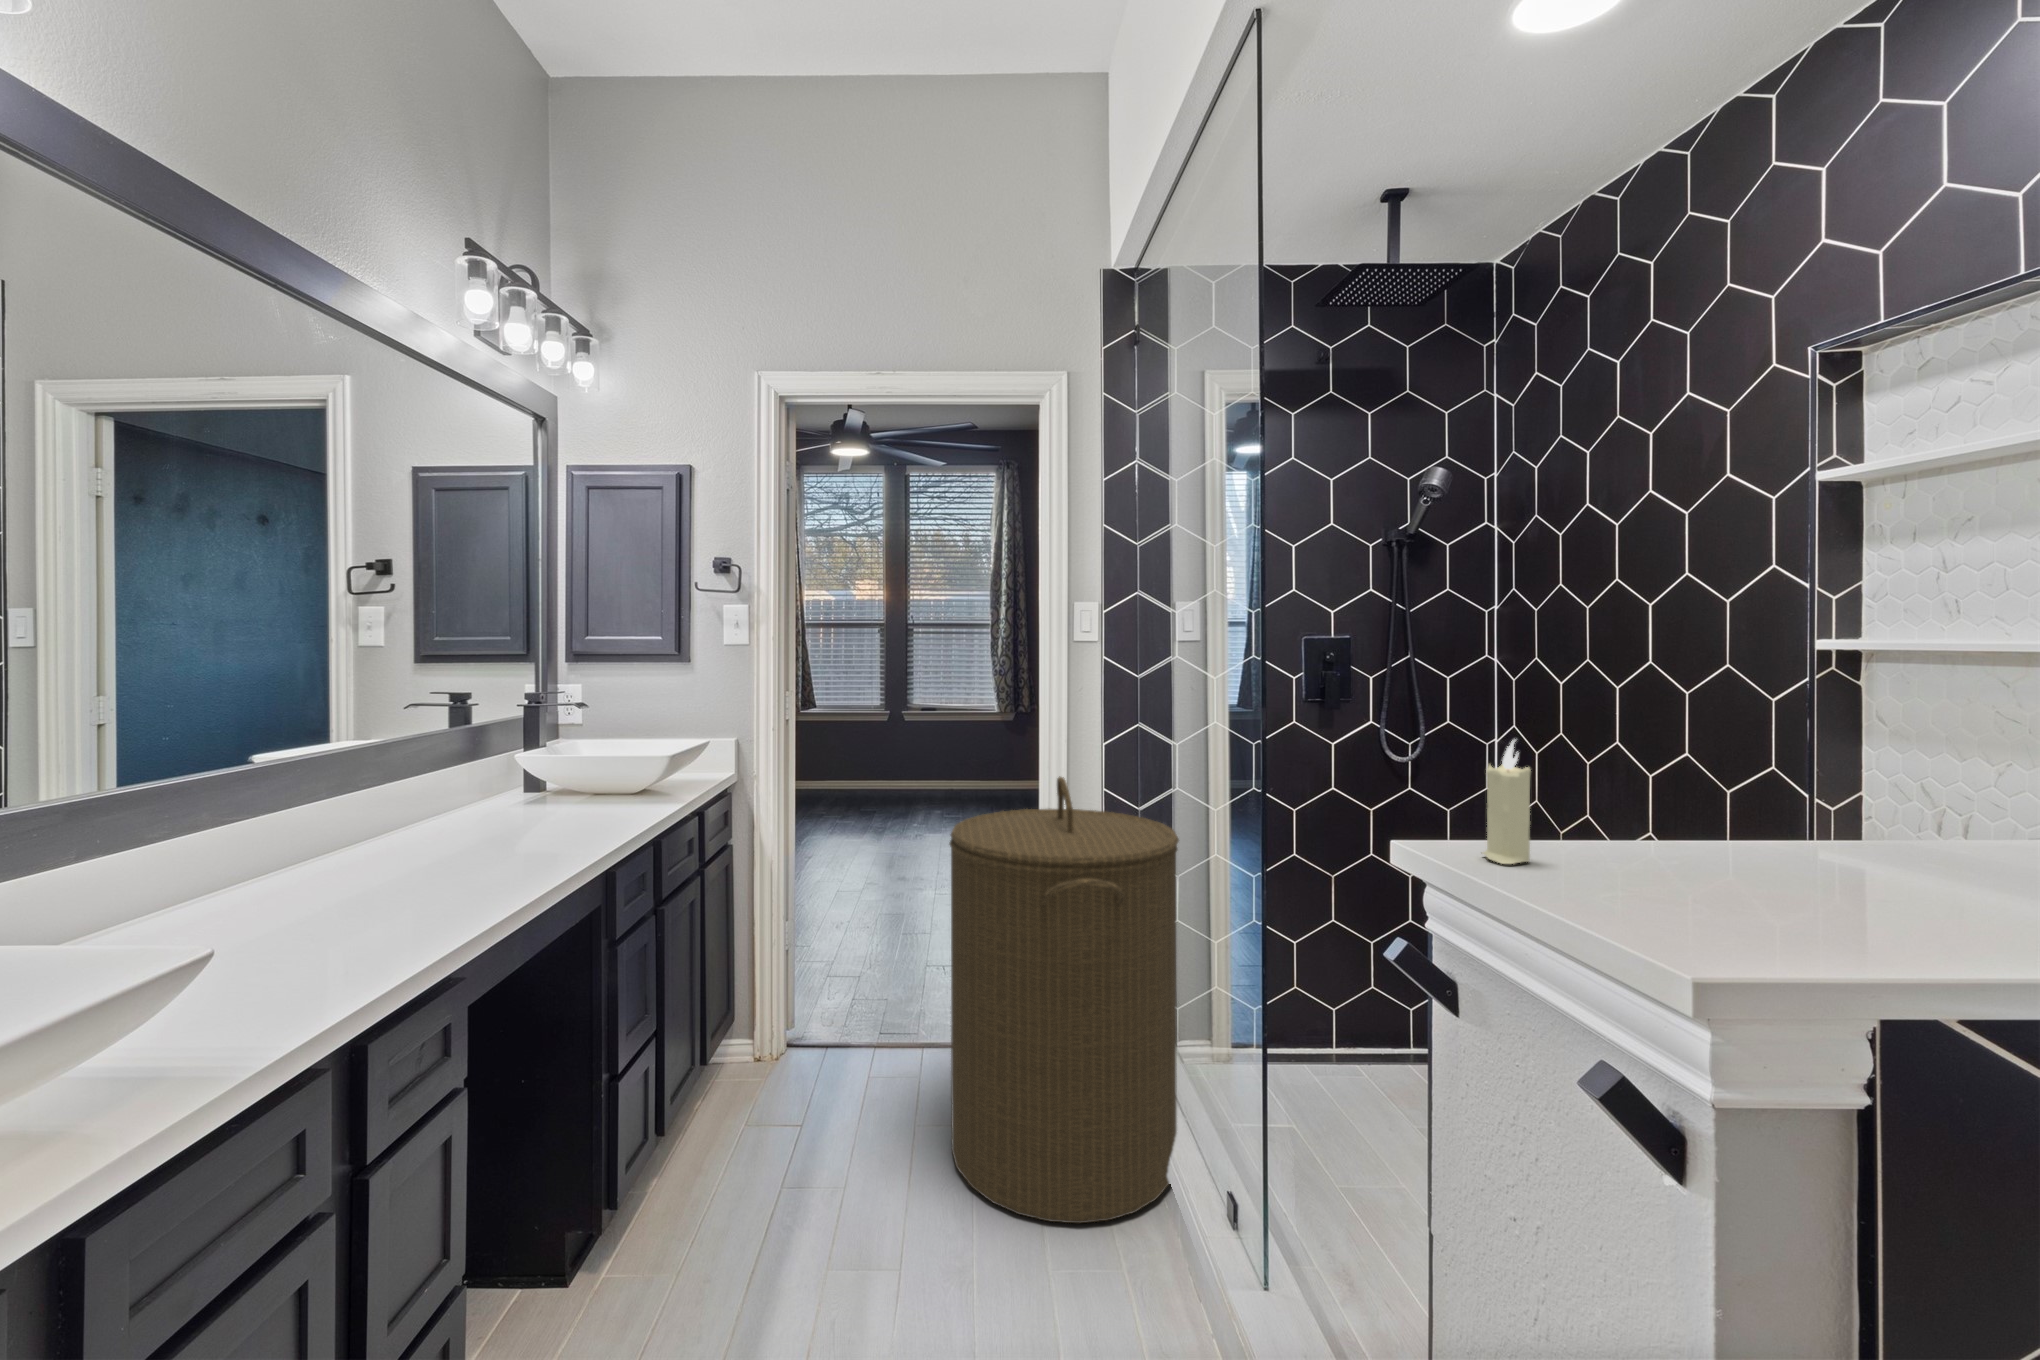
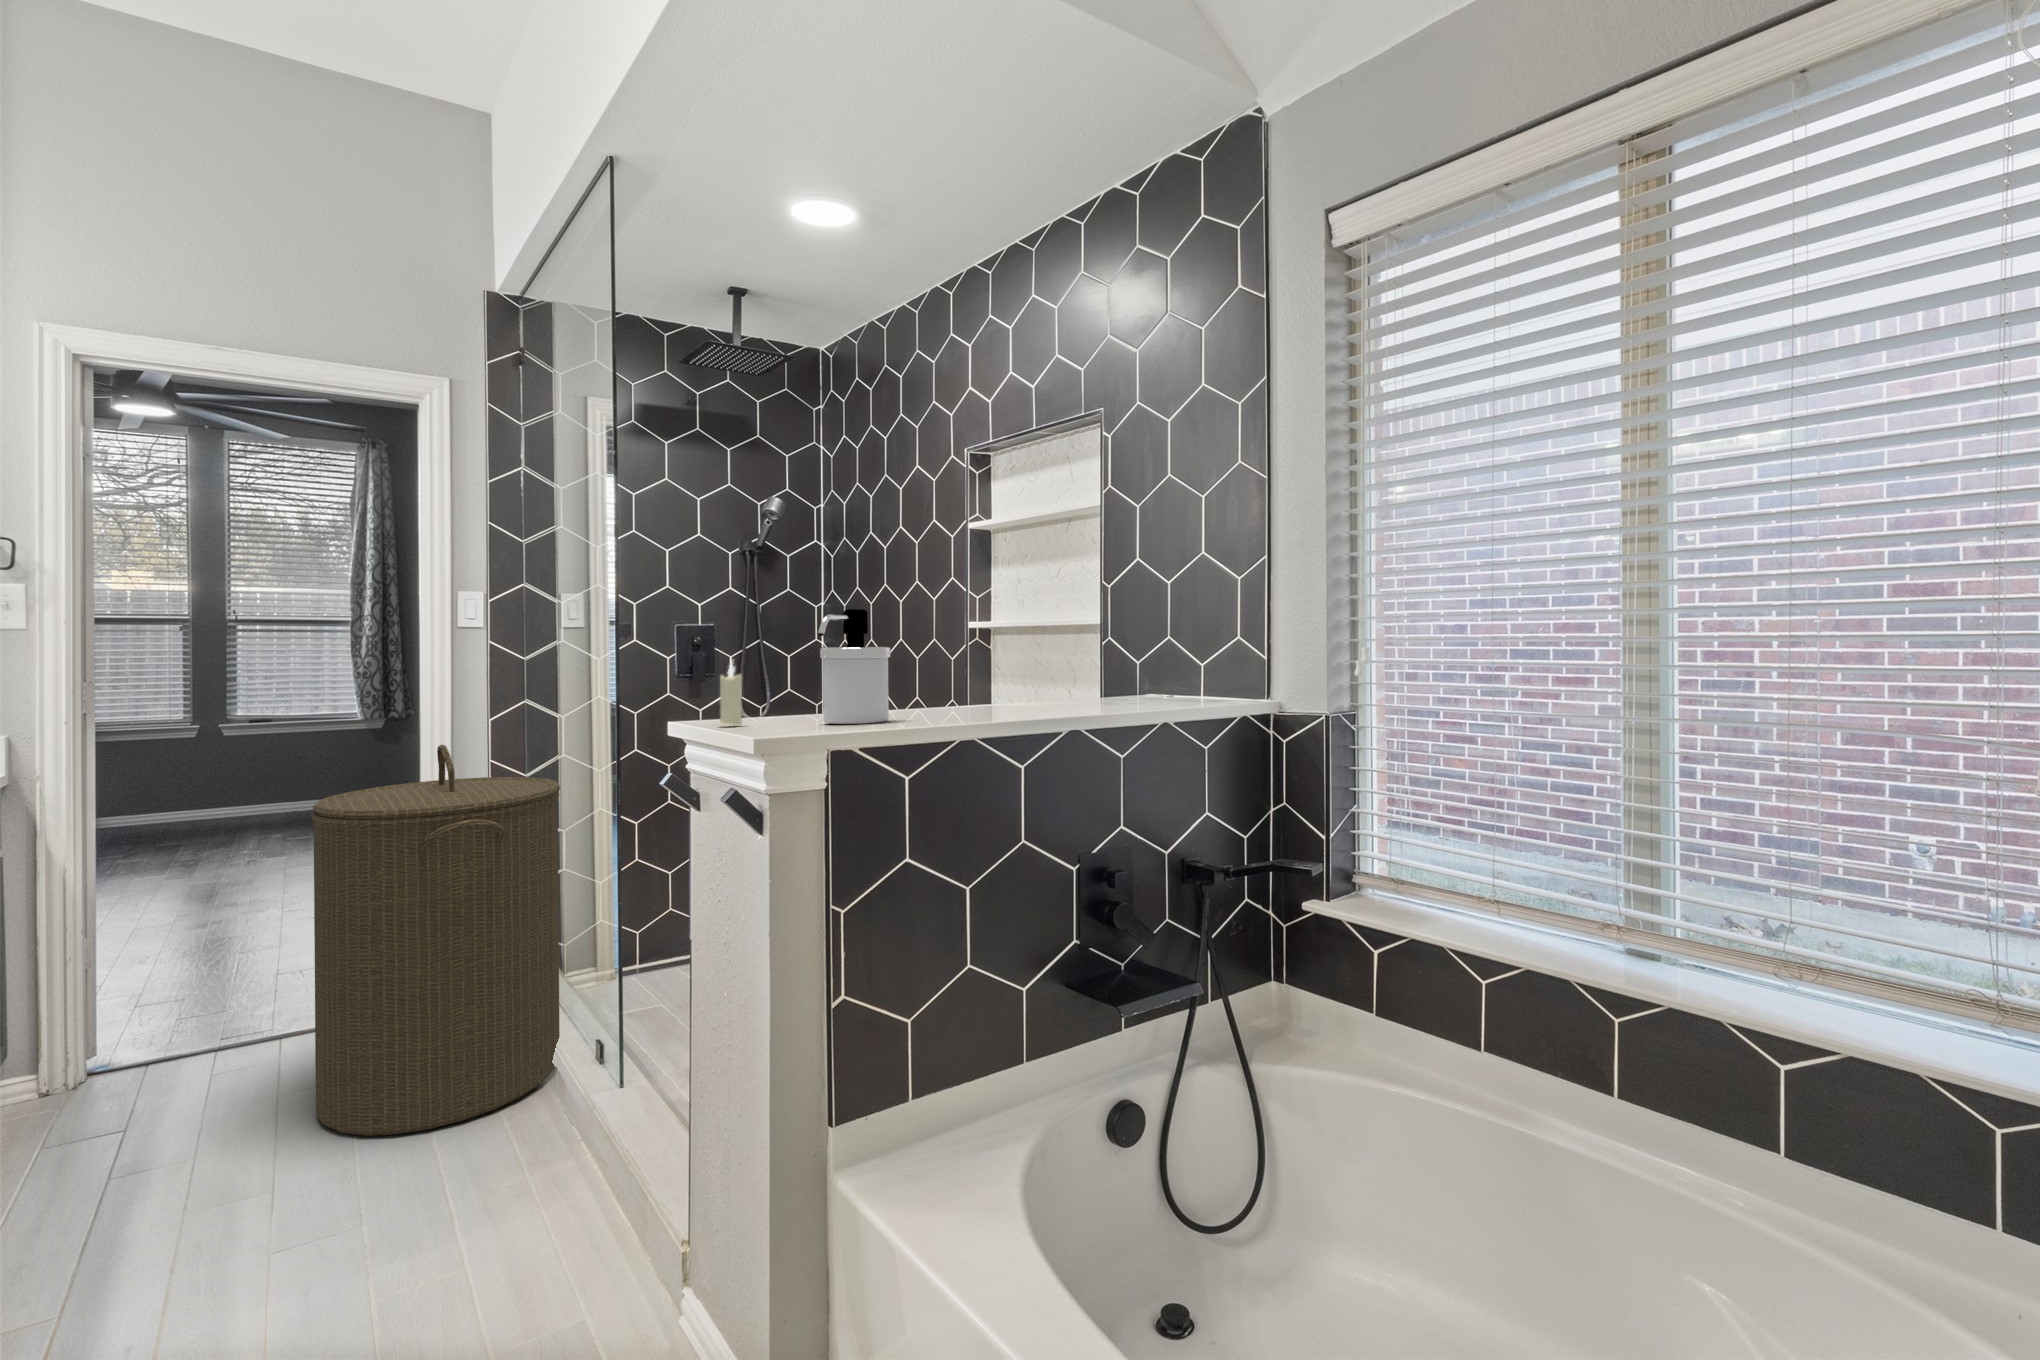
soap dispenser: none [1734,653,1944,920] -> present [818,609,891,724]

